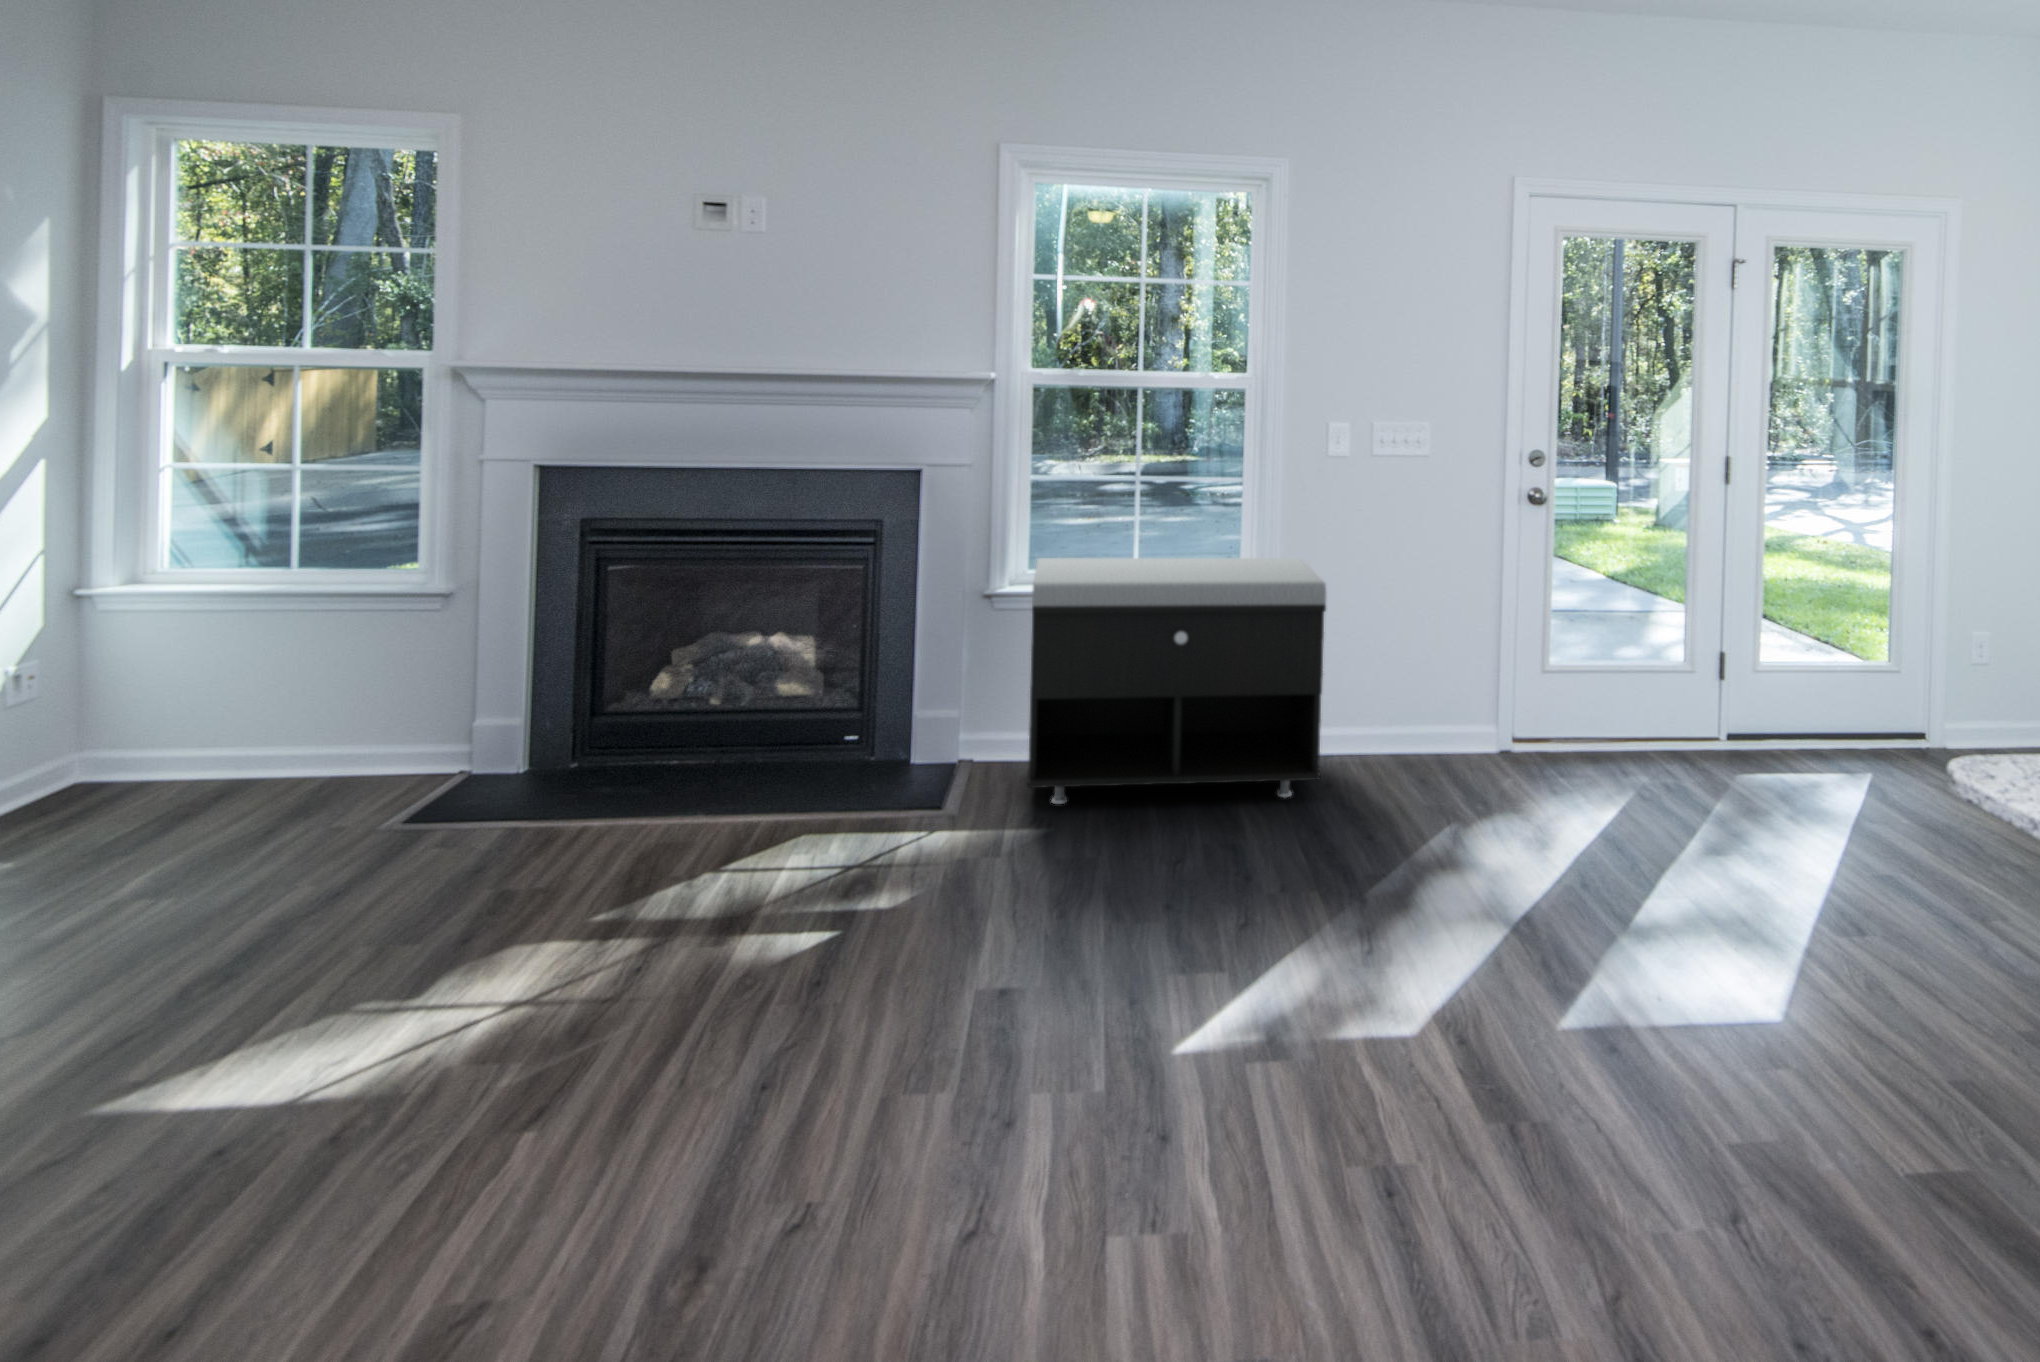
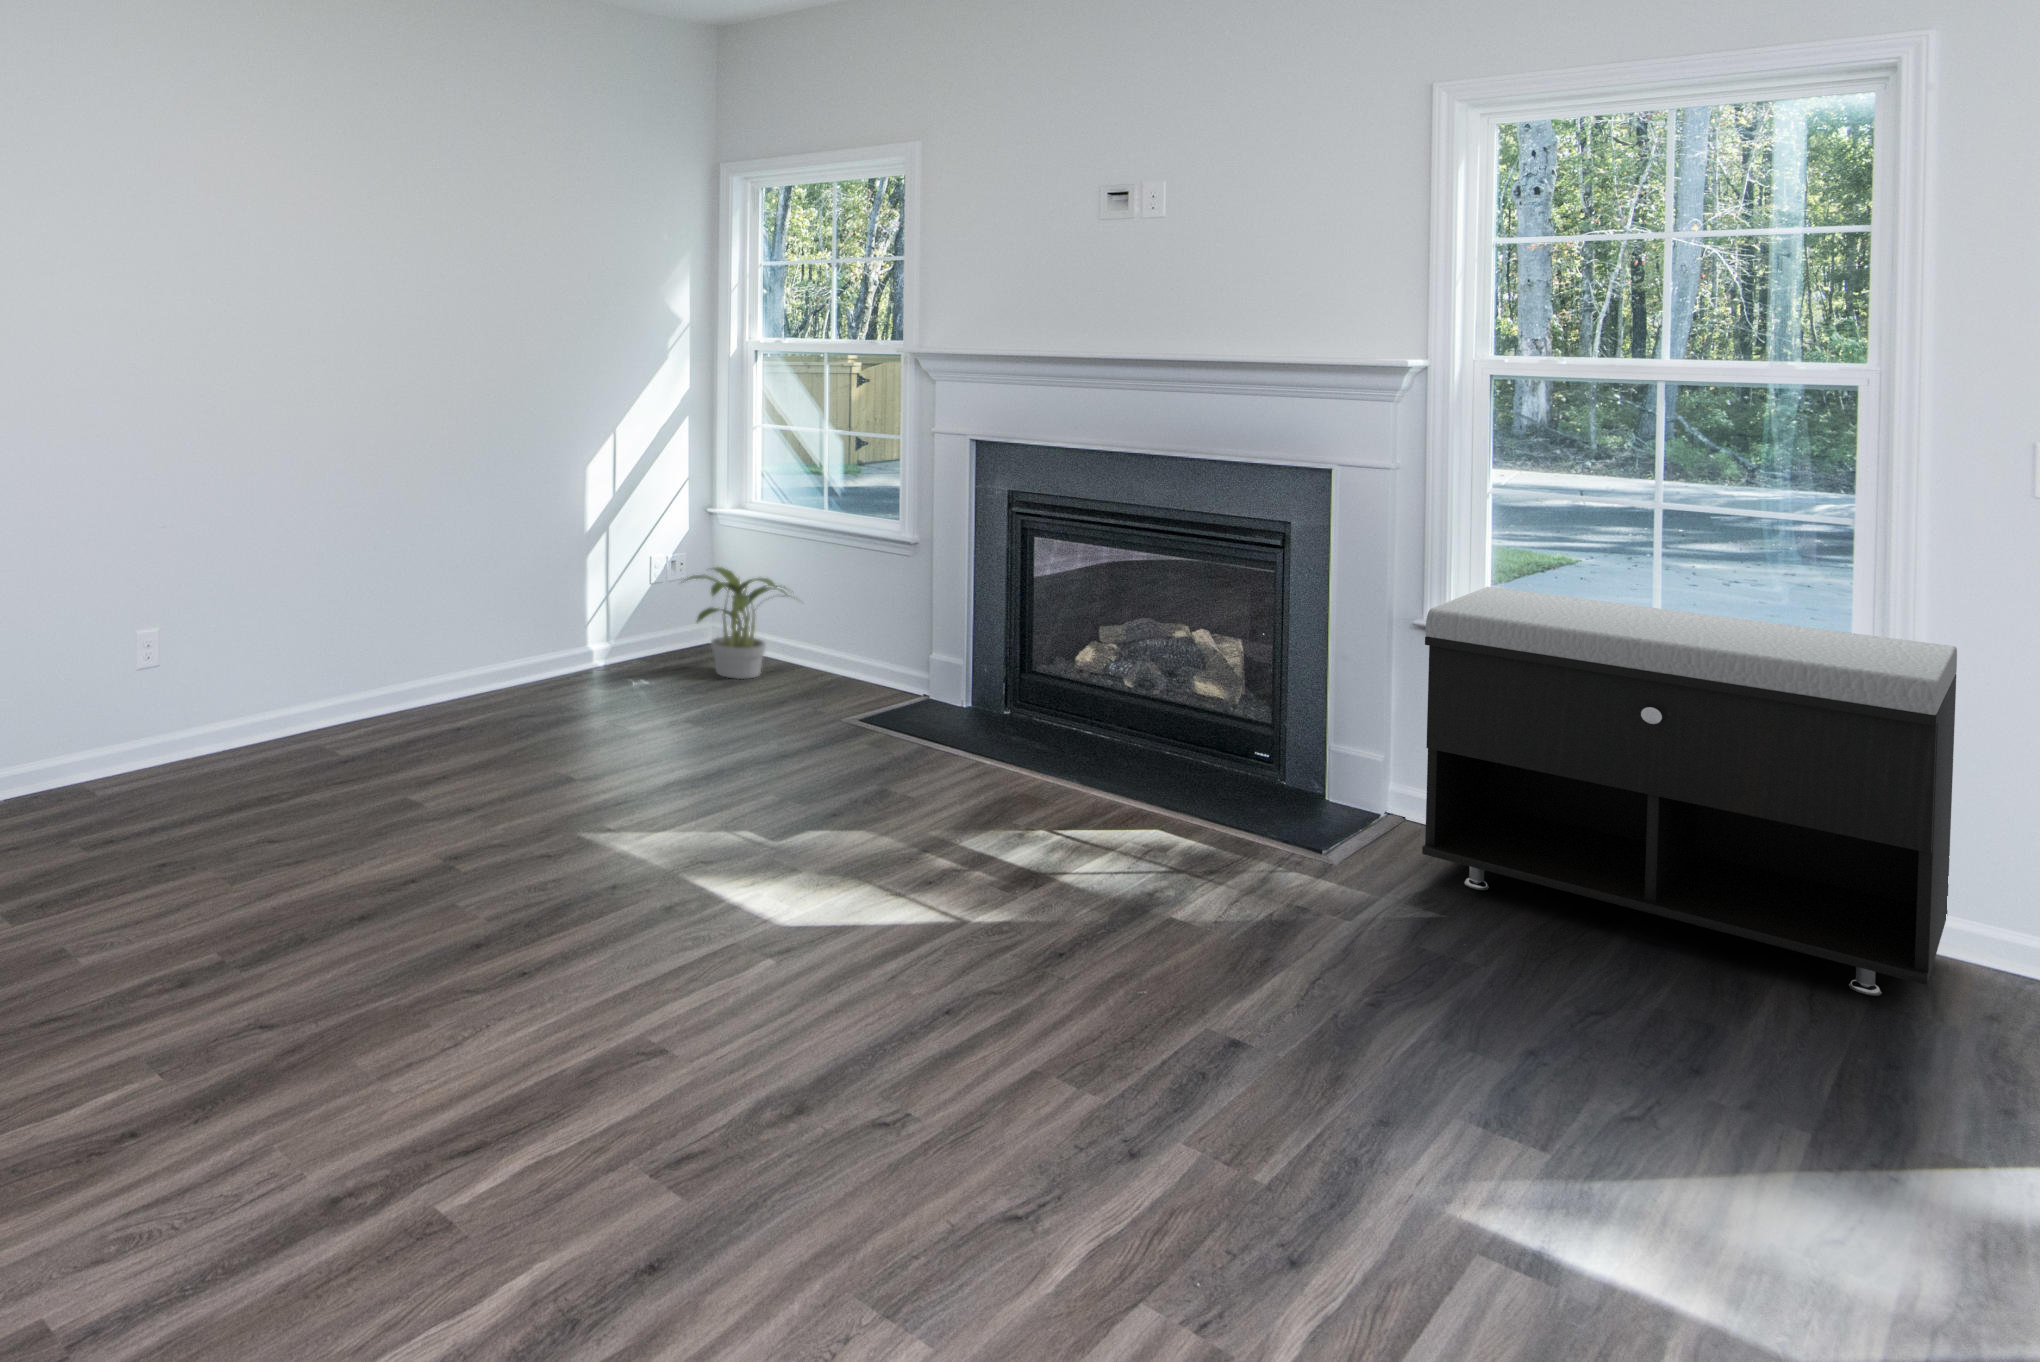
potted plant: none [52,667,273,818] -> present [683,567,787,679]

